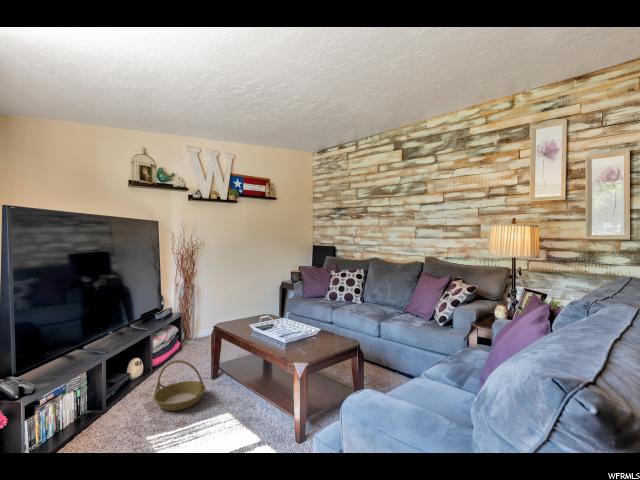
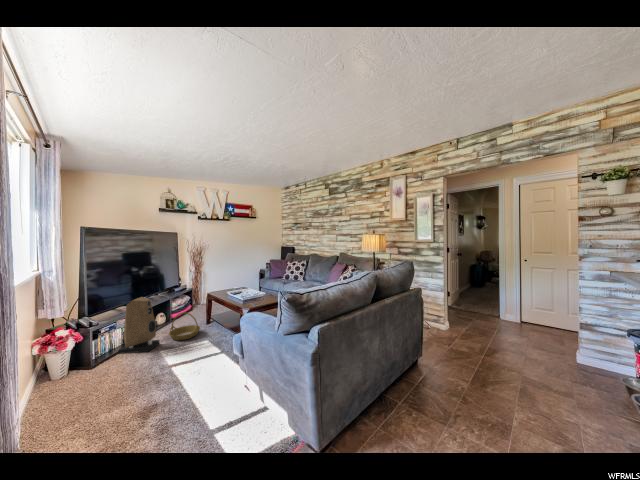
speaker: none [69,334,139,439] -> present [118,297,159,354]

